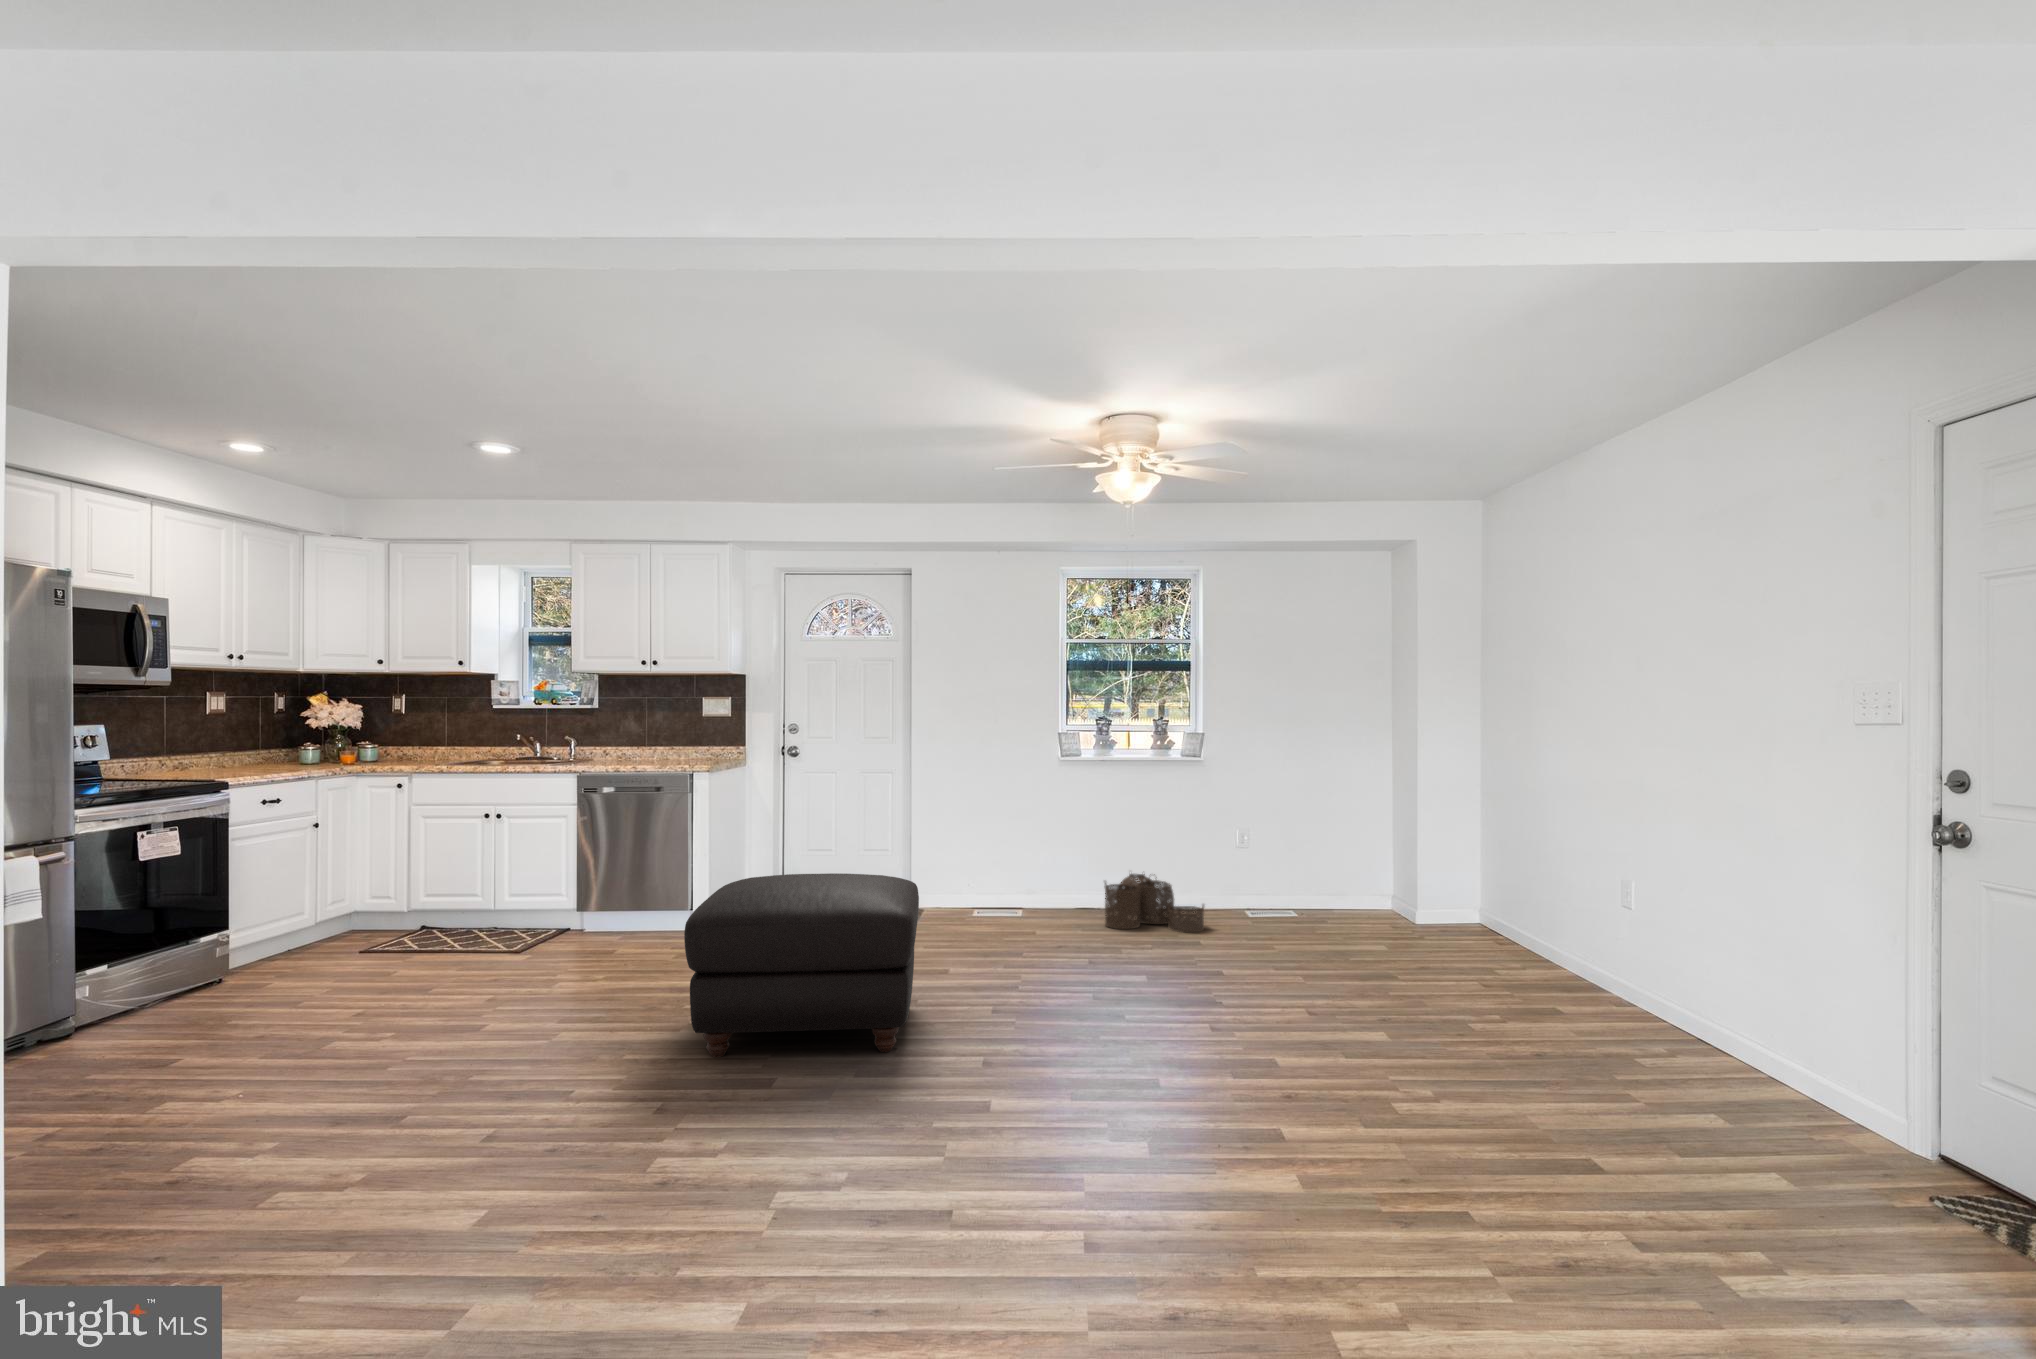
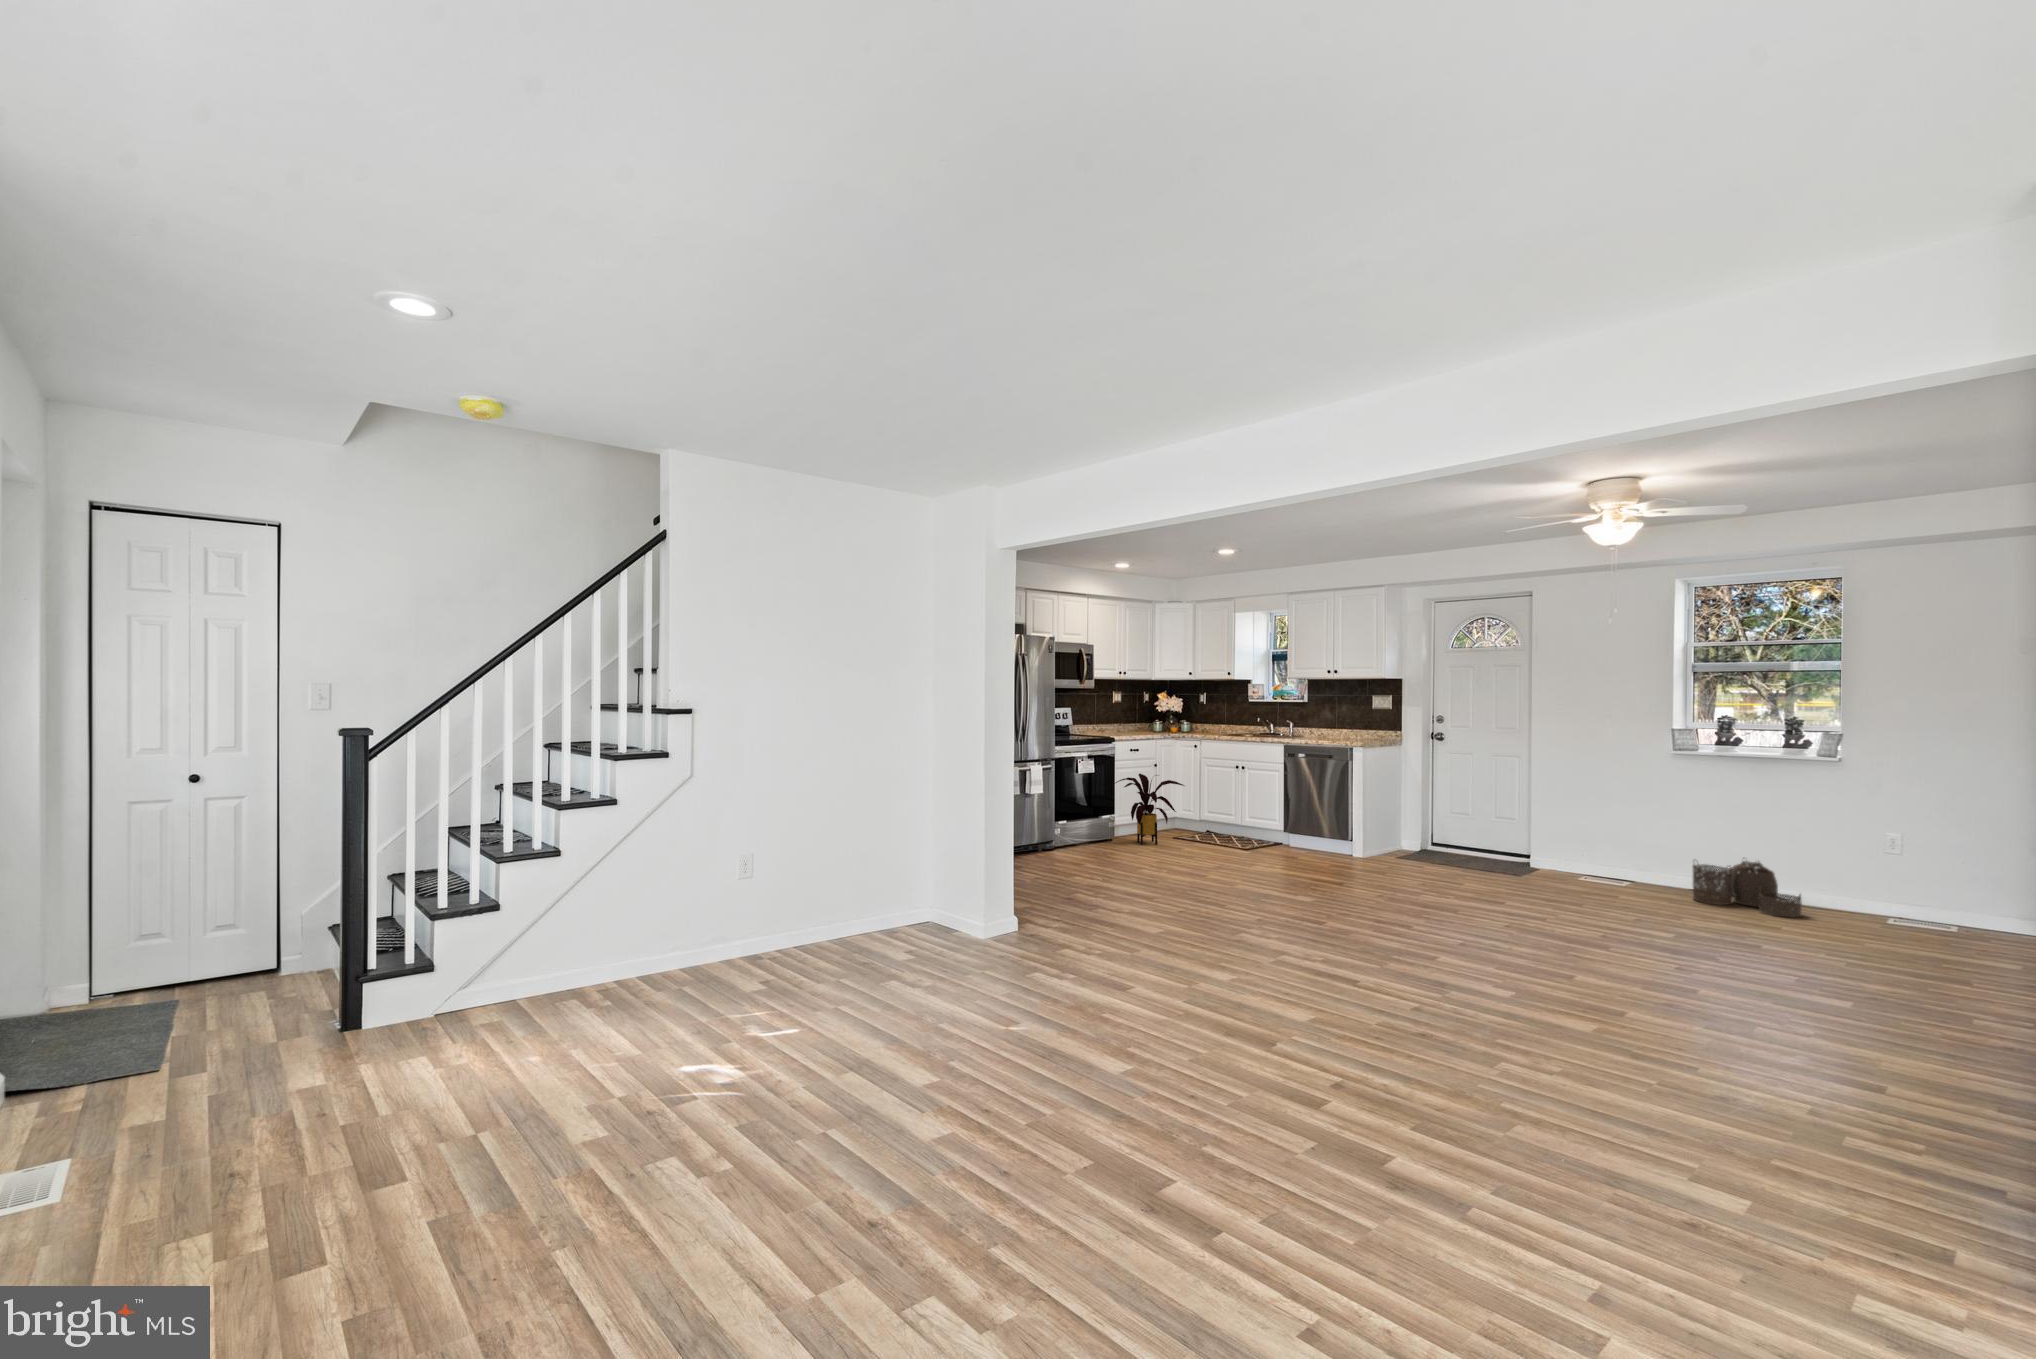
house plant: none [225,848,401,989] -> present [1114,774,1184,845]
ottoman: present [684,873,919,1057] -> none [1284,809,1451,921]

